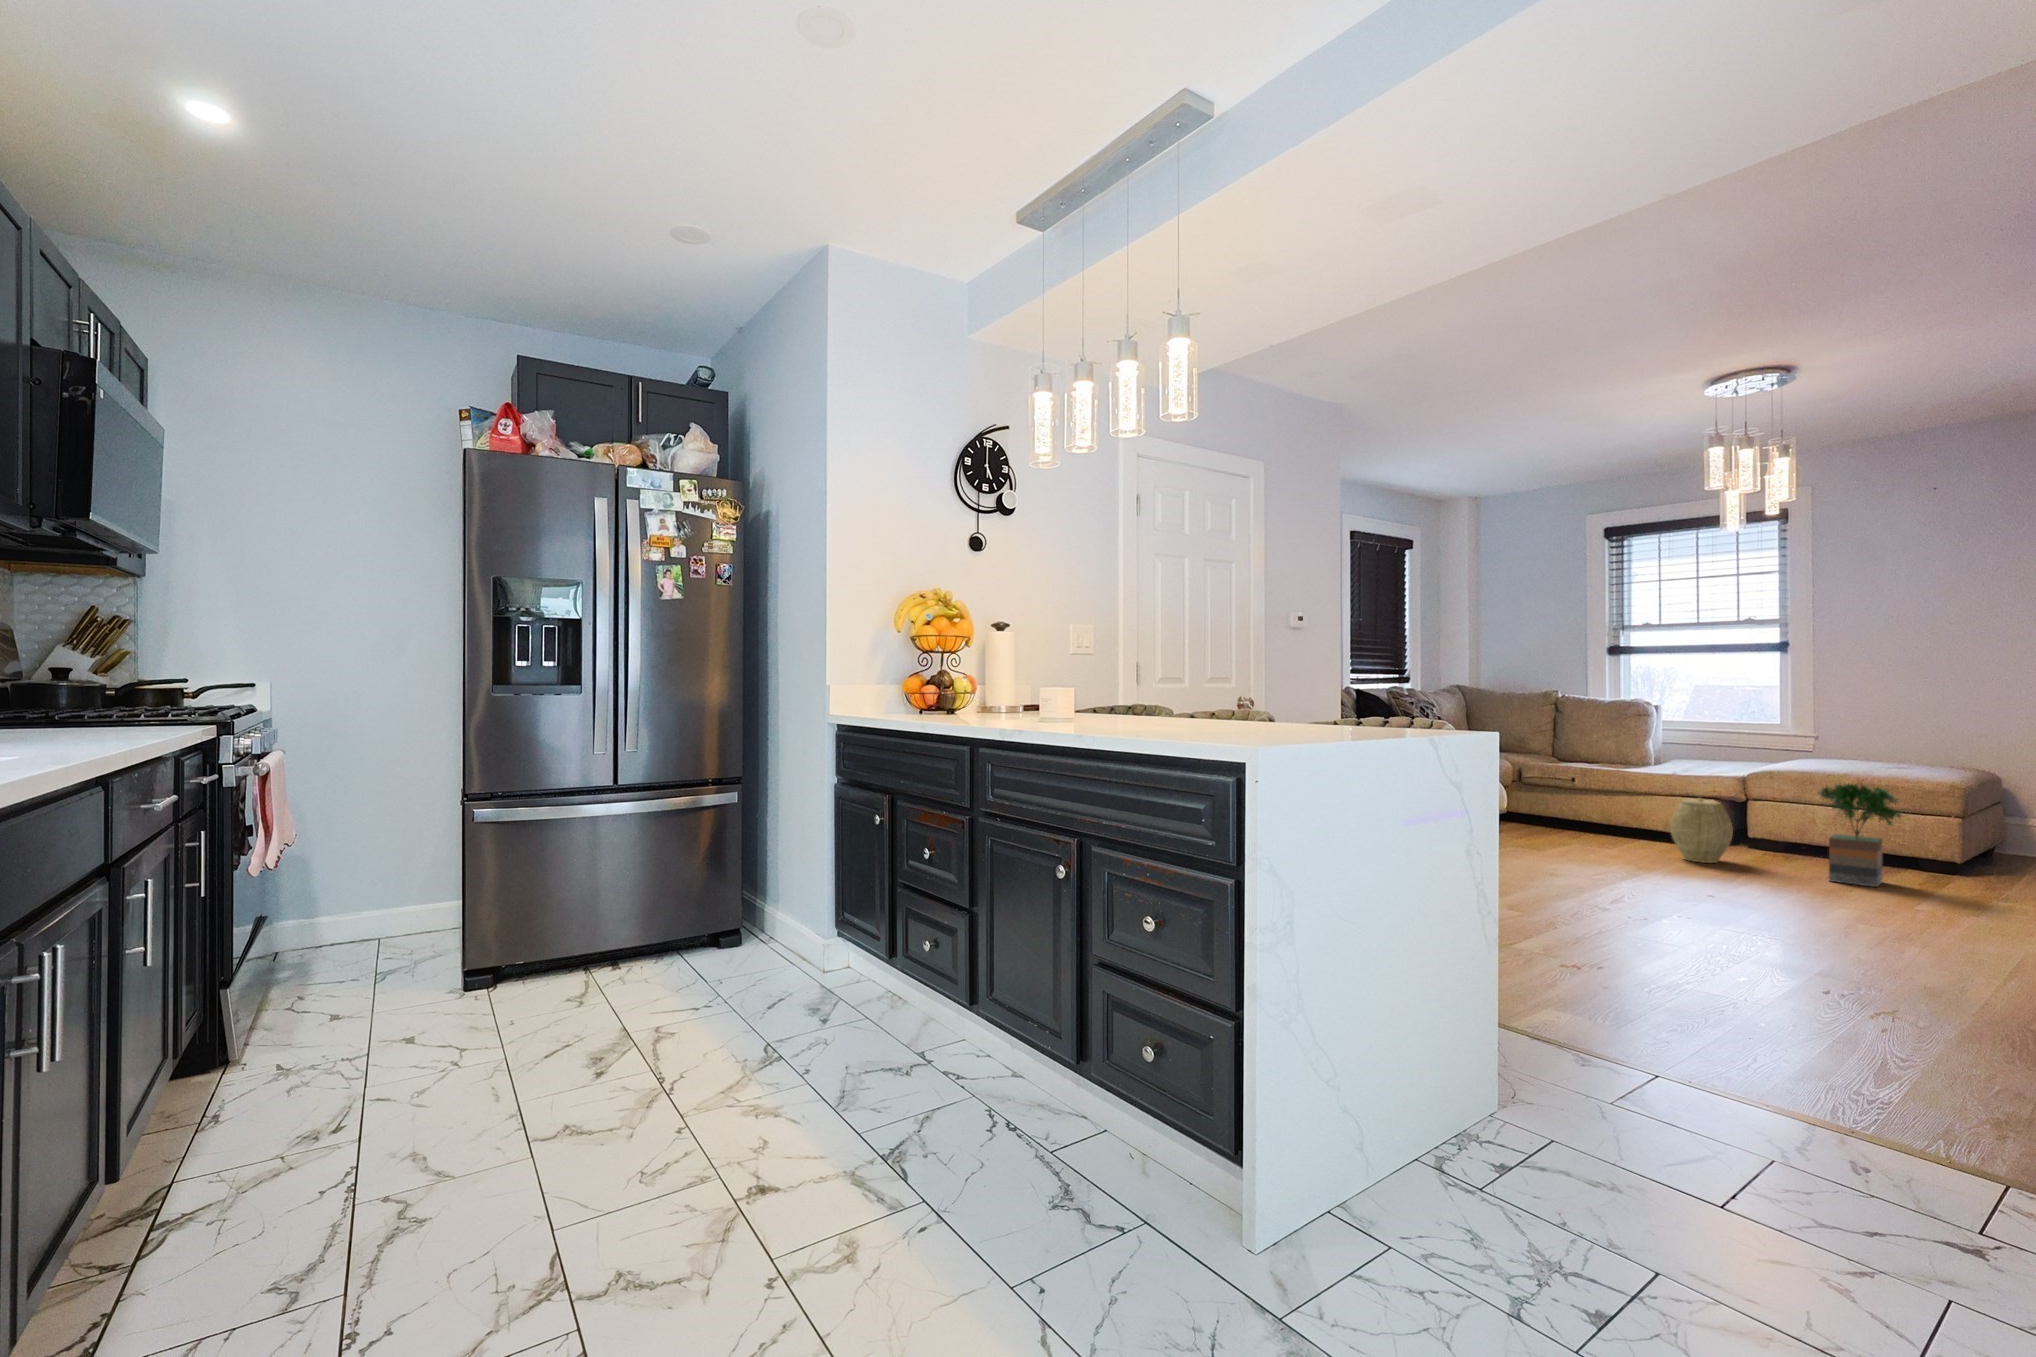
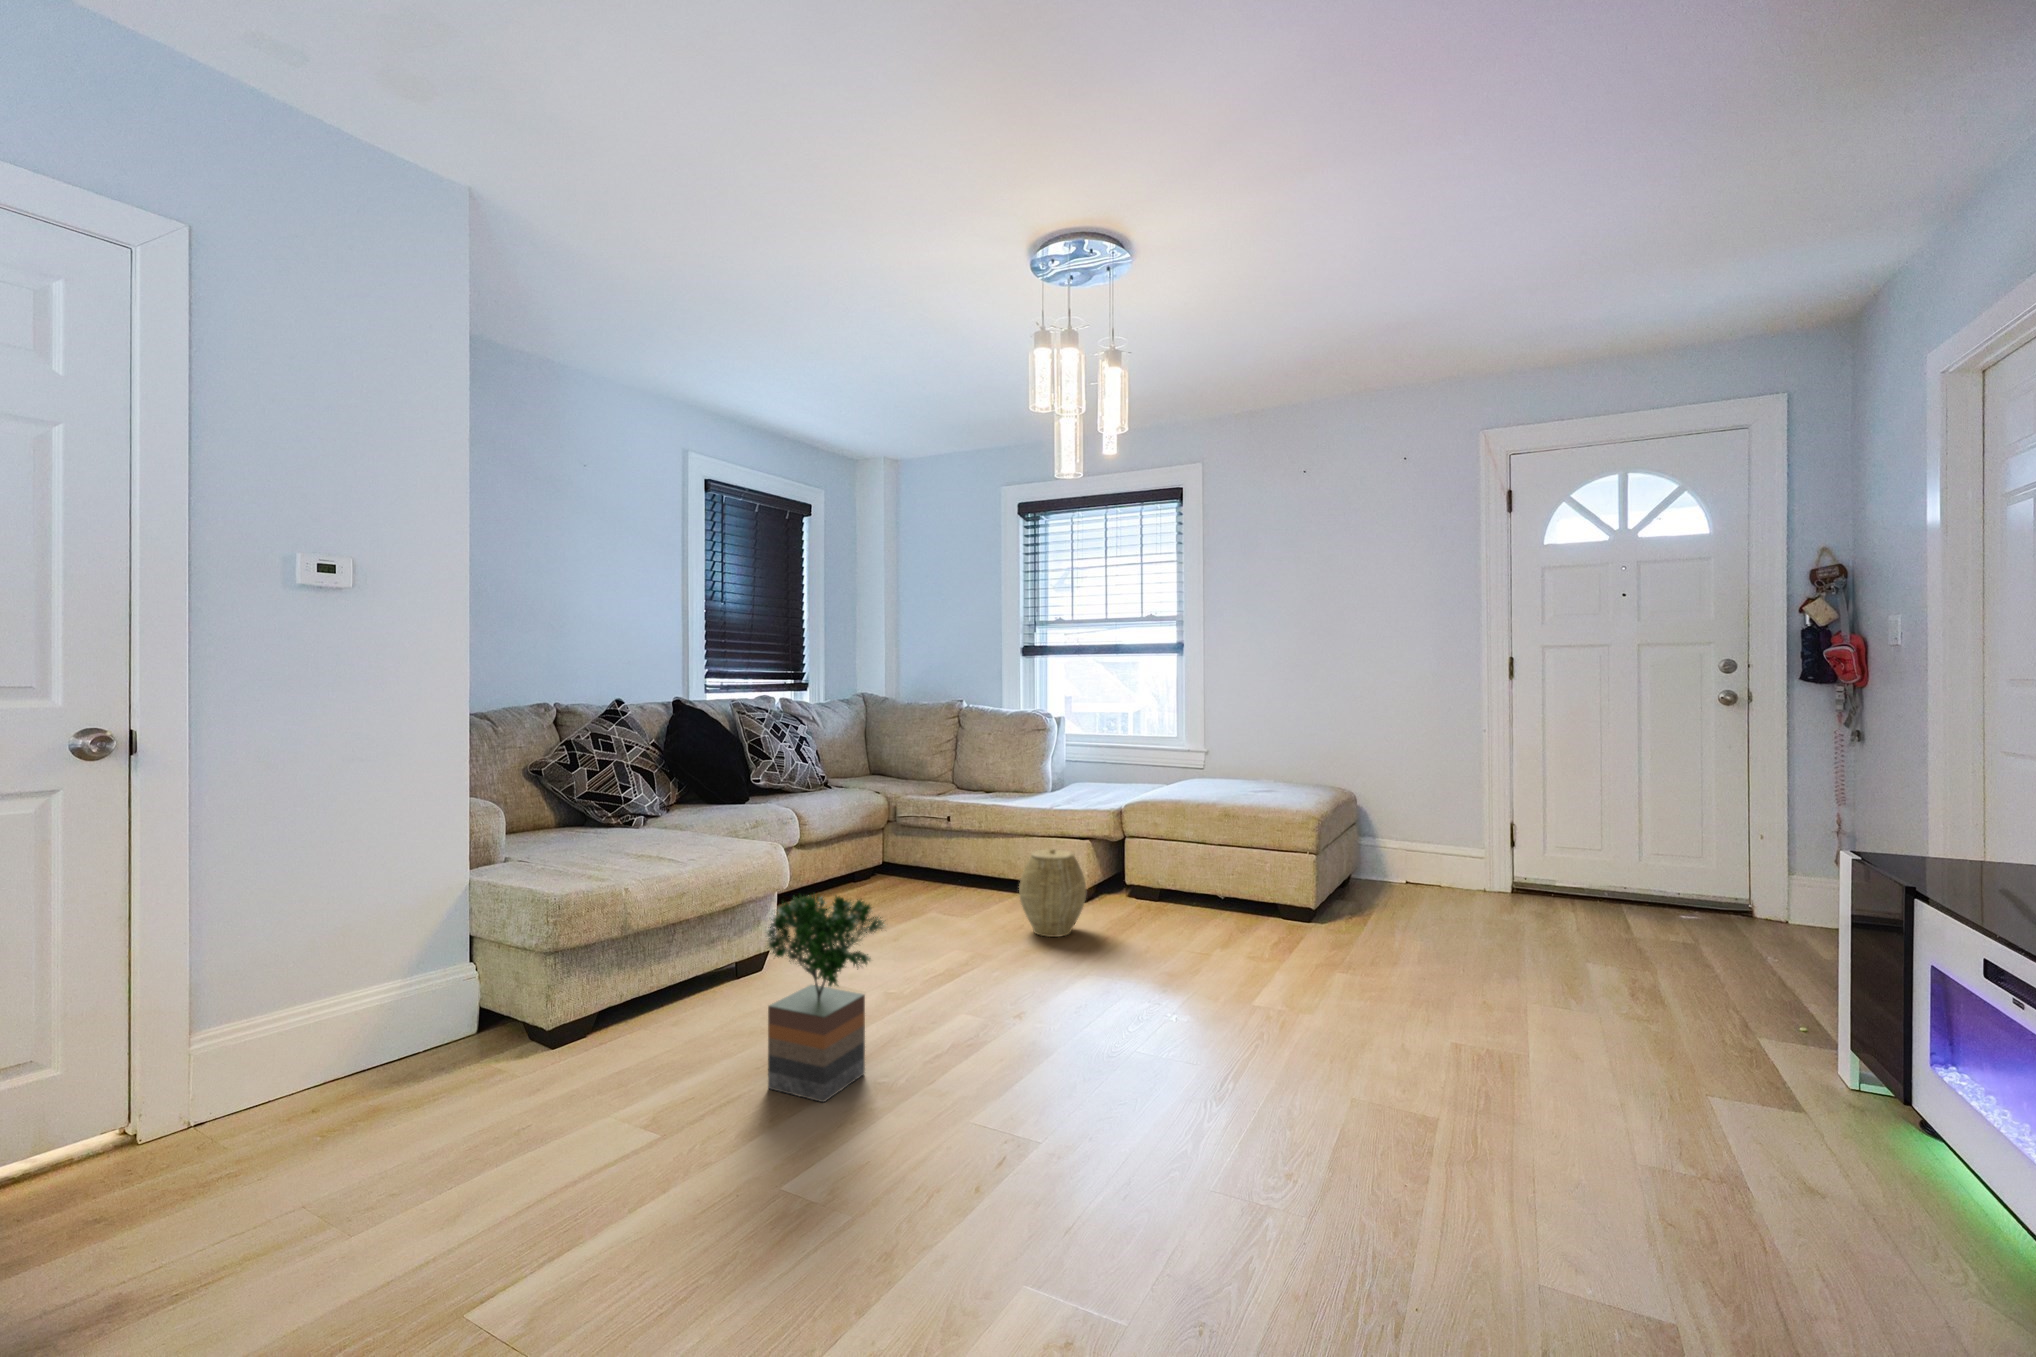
potted tree: present [1818,783,1902,887] -> present [767,895,885,1102]

